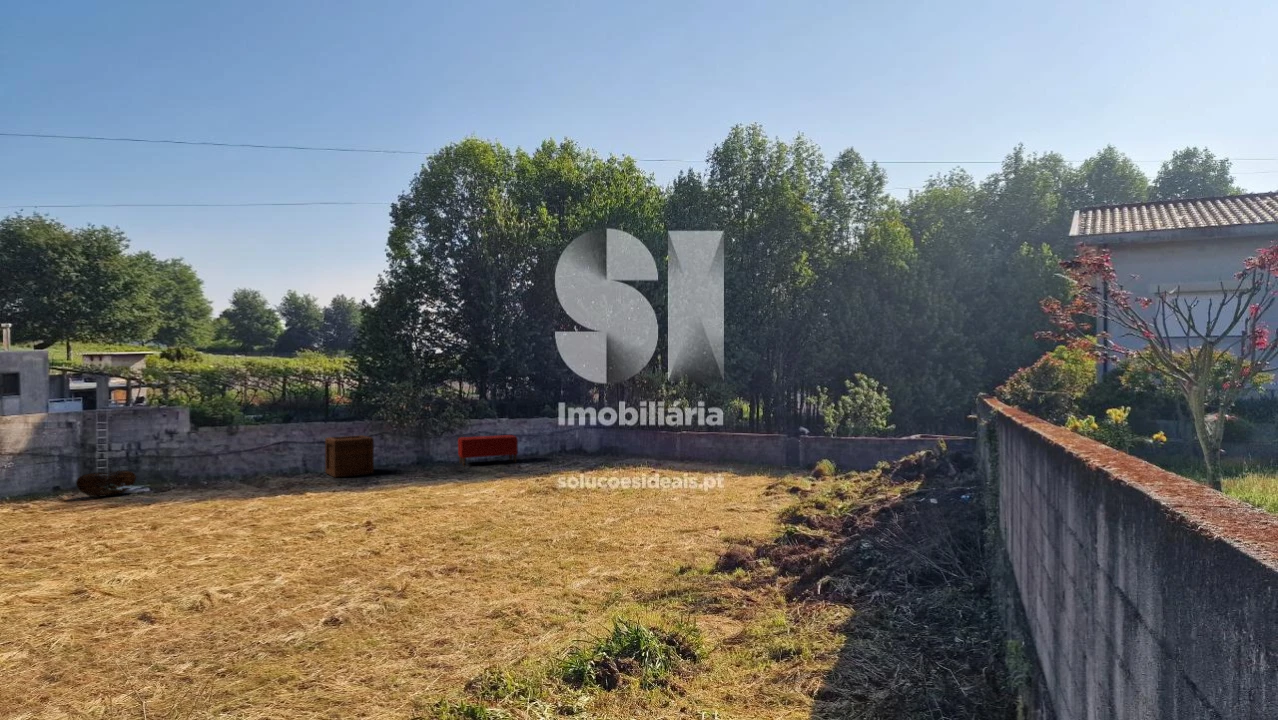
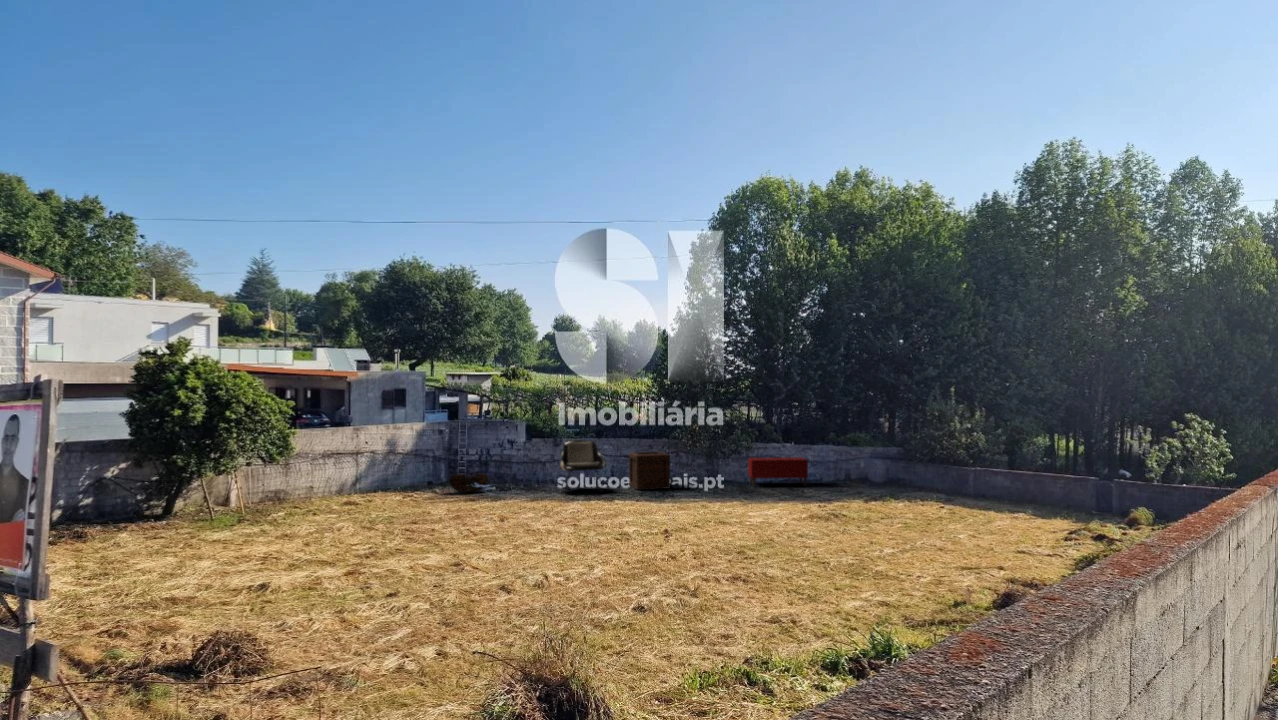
lounge chair: none [237,426,297,488] -> present [560,440,606,493]

